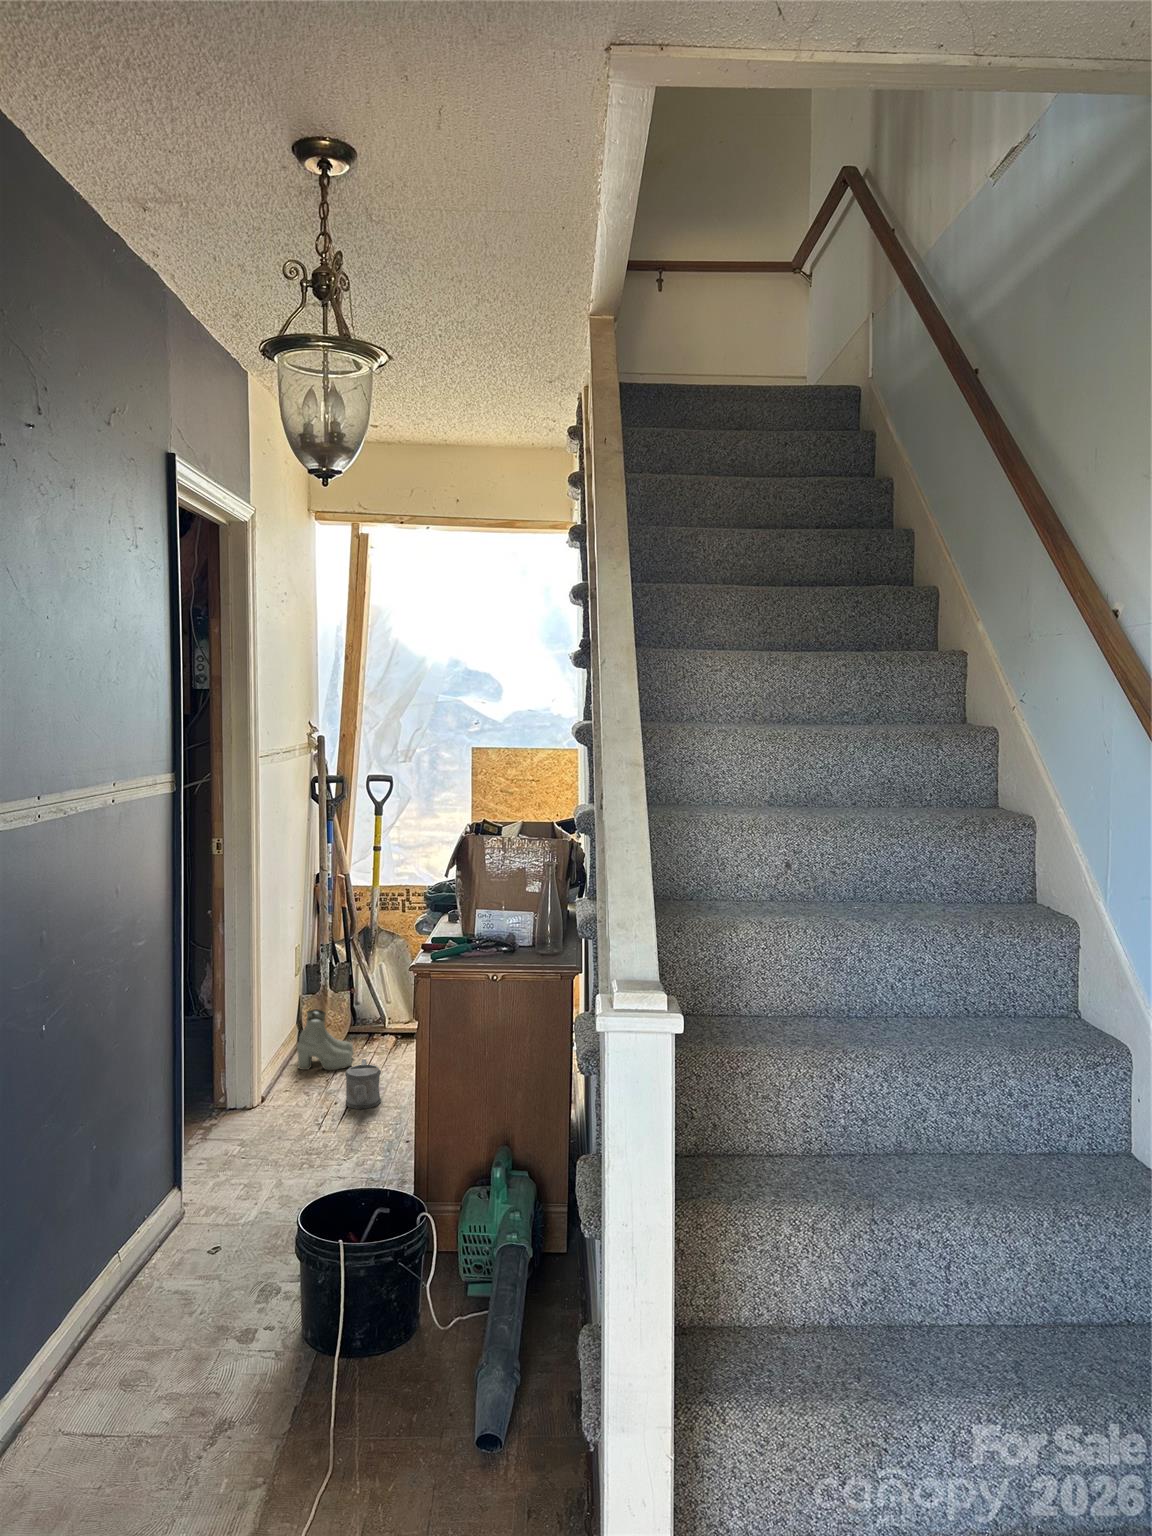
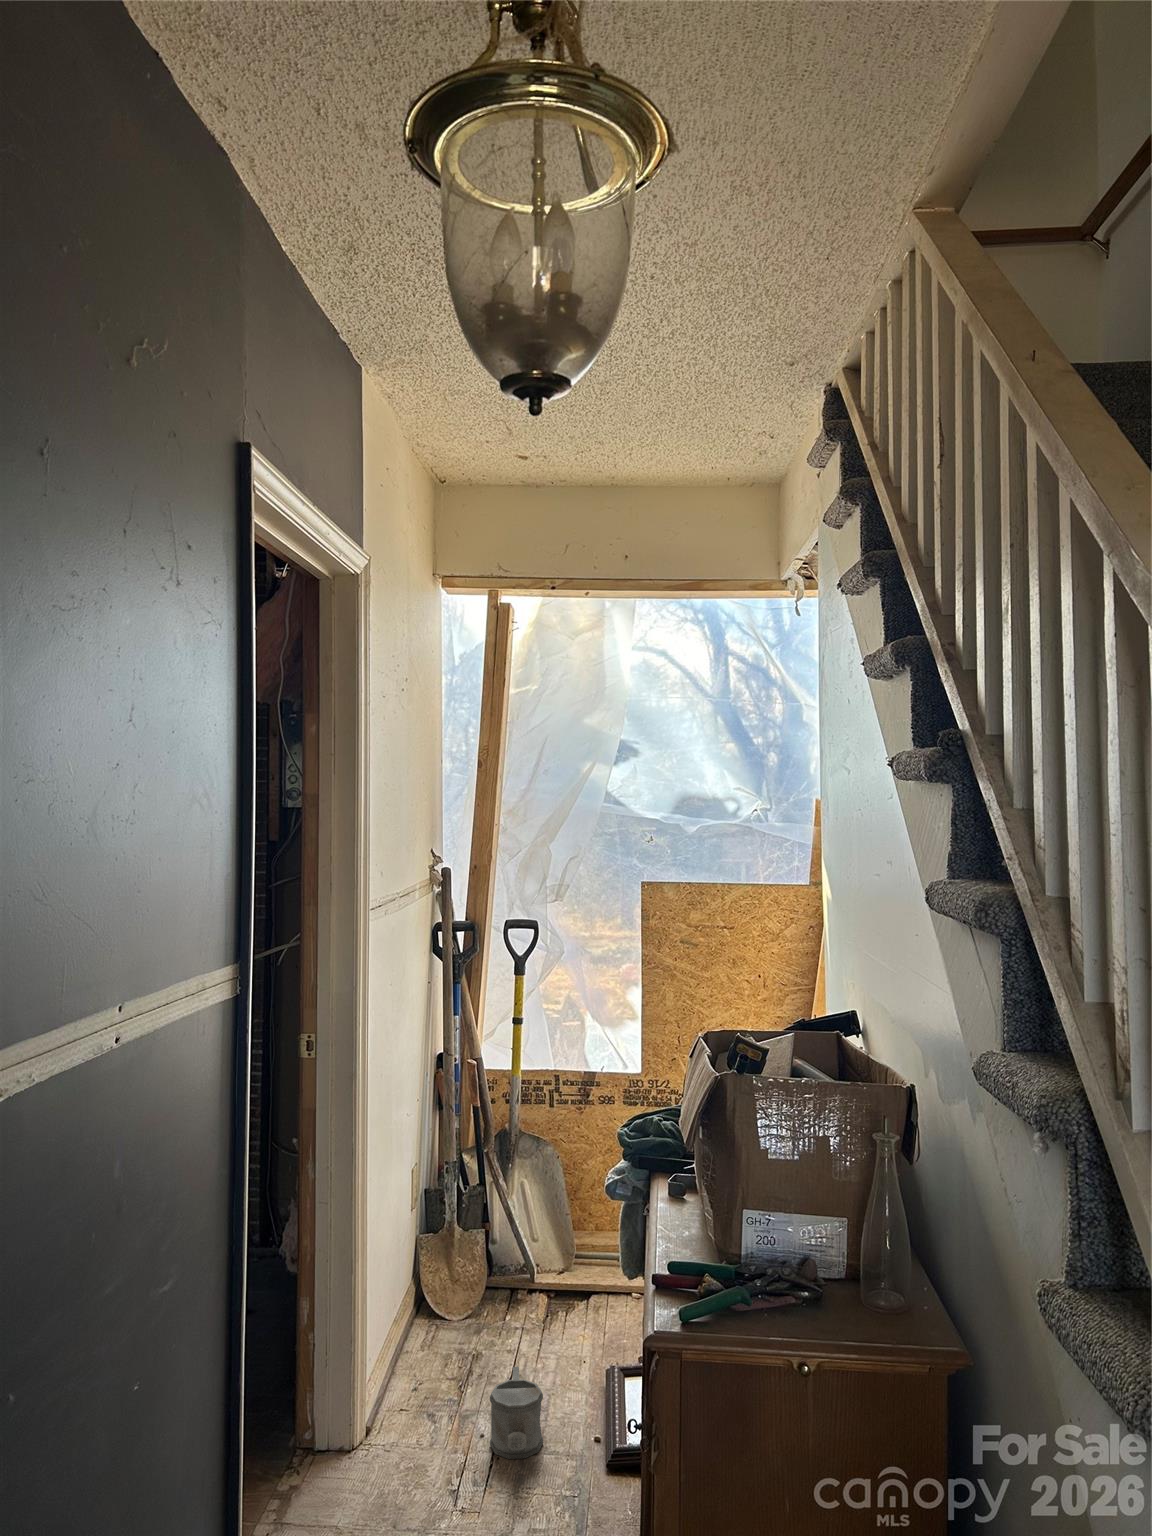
boots: present [297,1009,354,1070] -> none [414,1265,493,1365]

